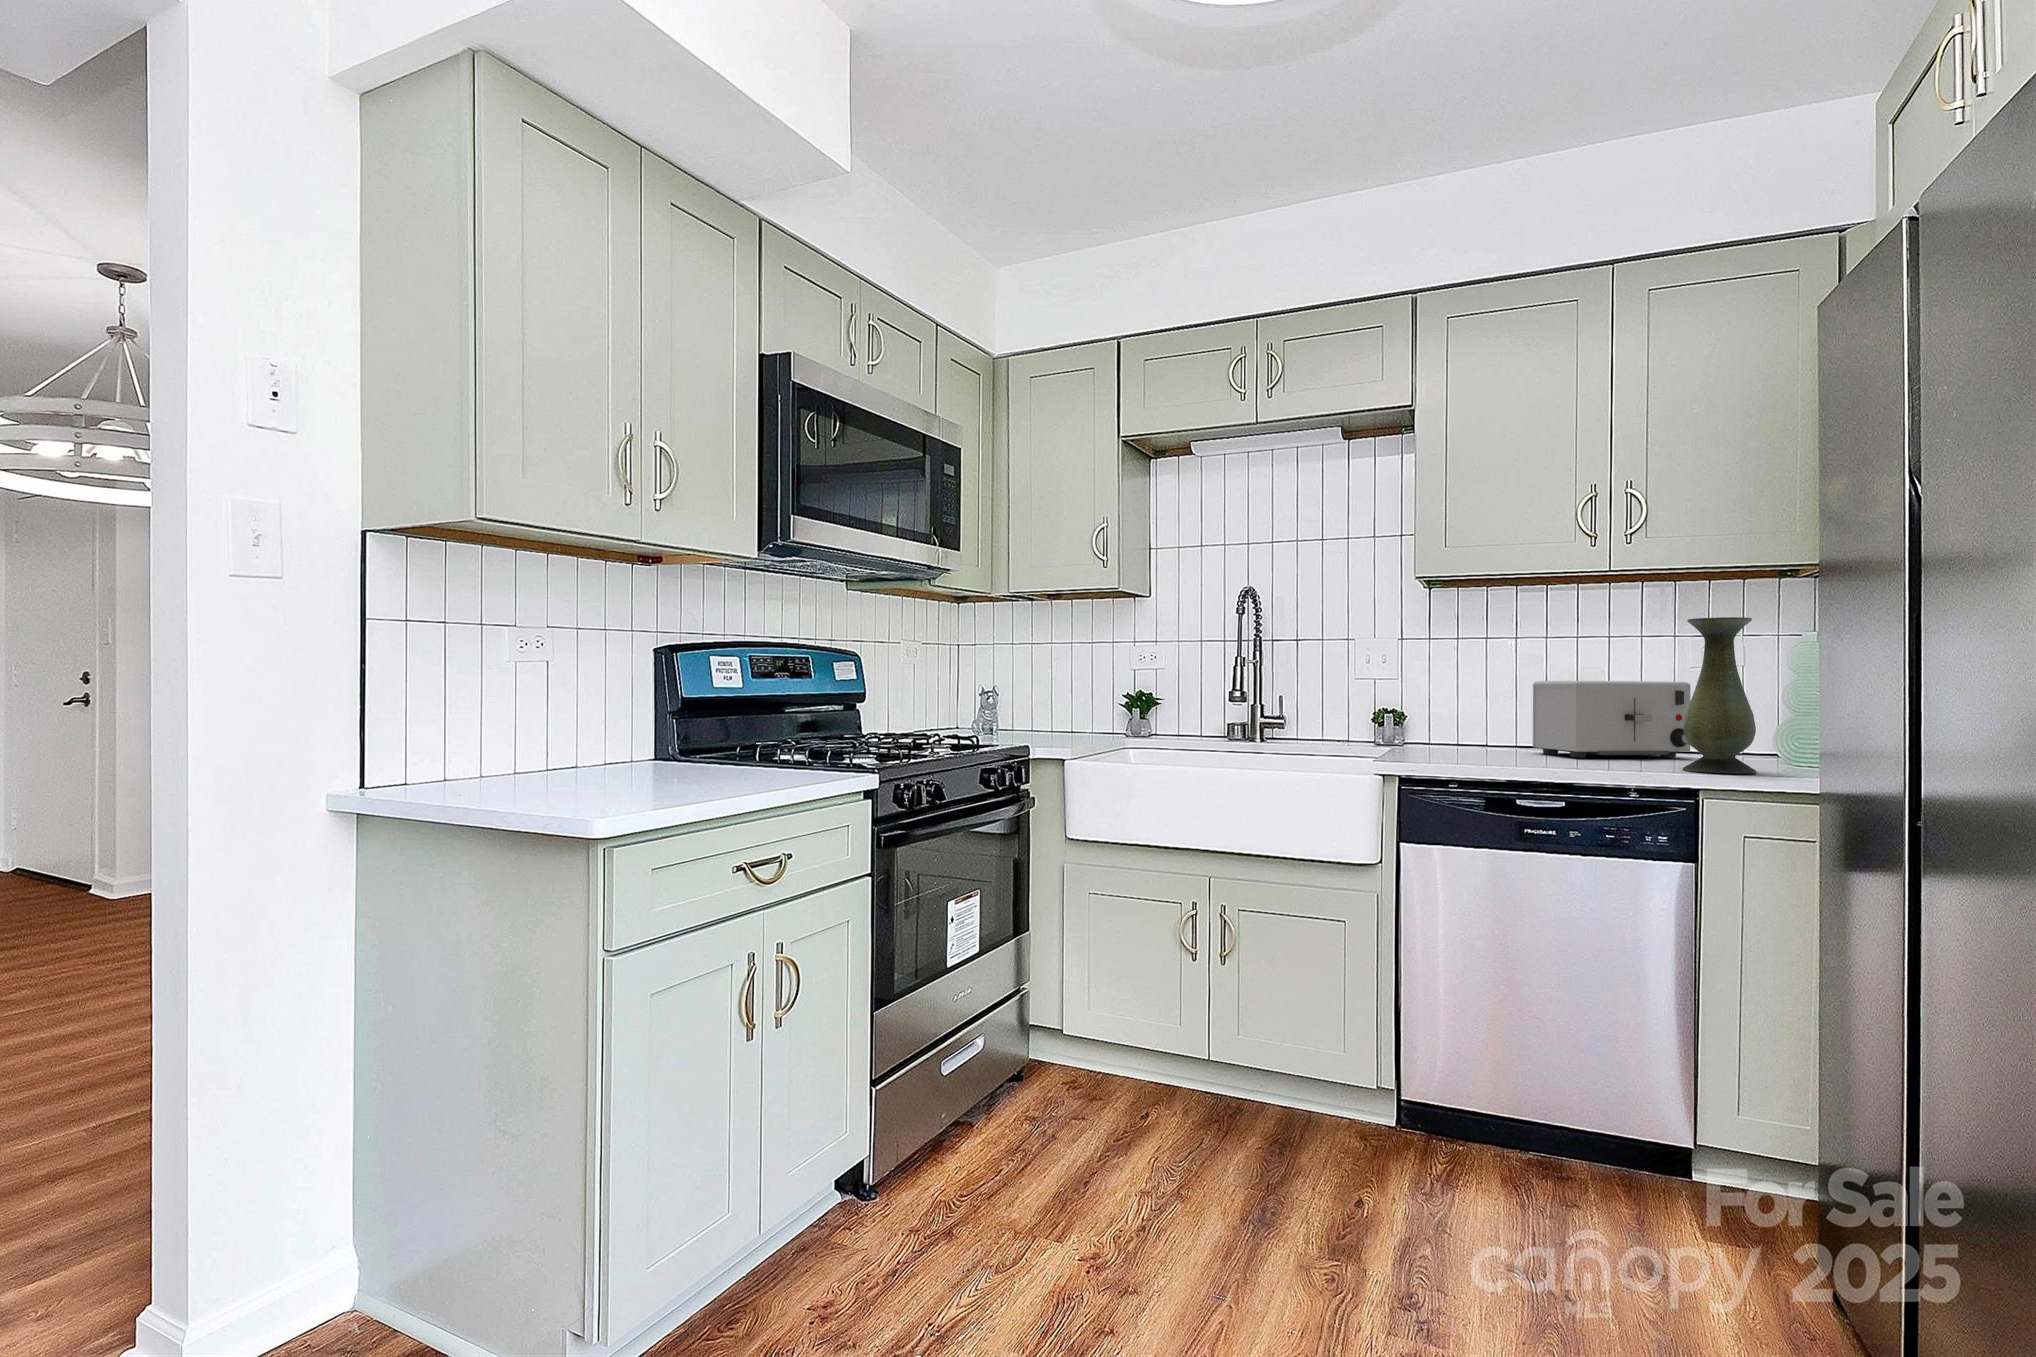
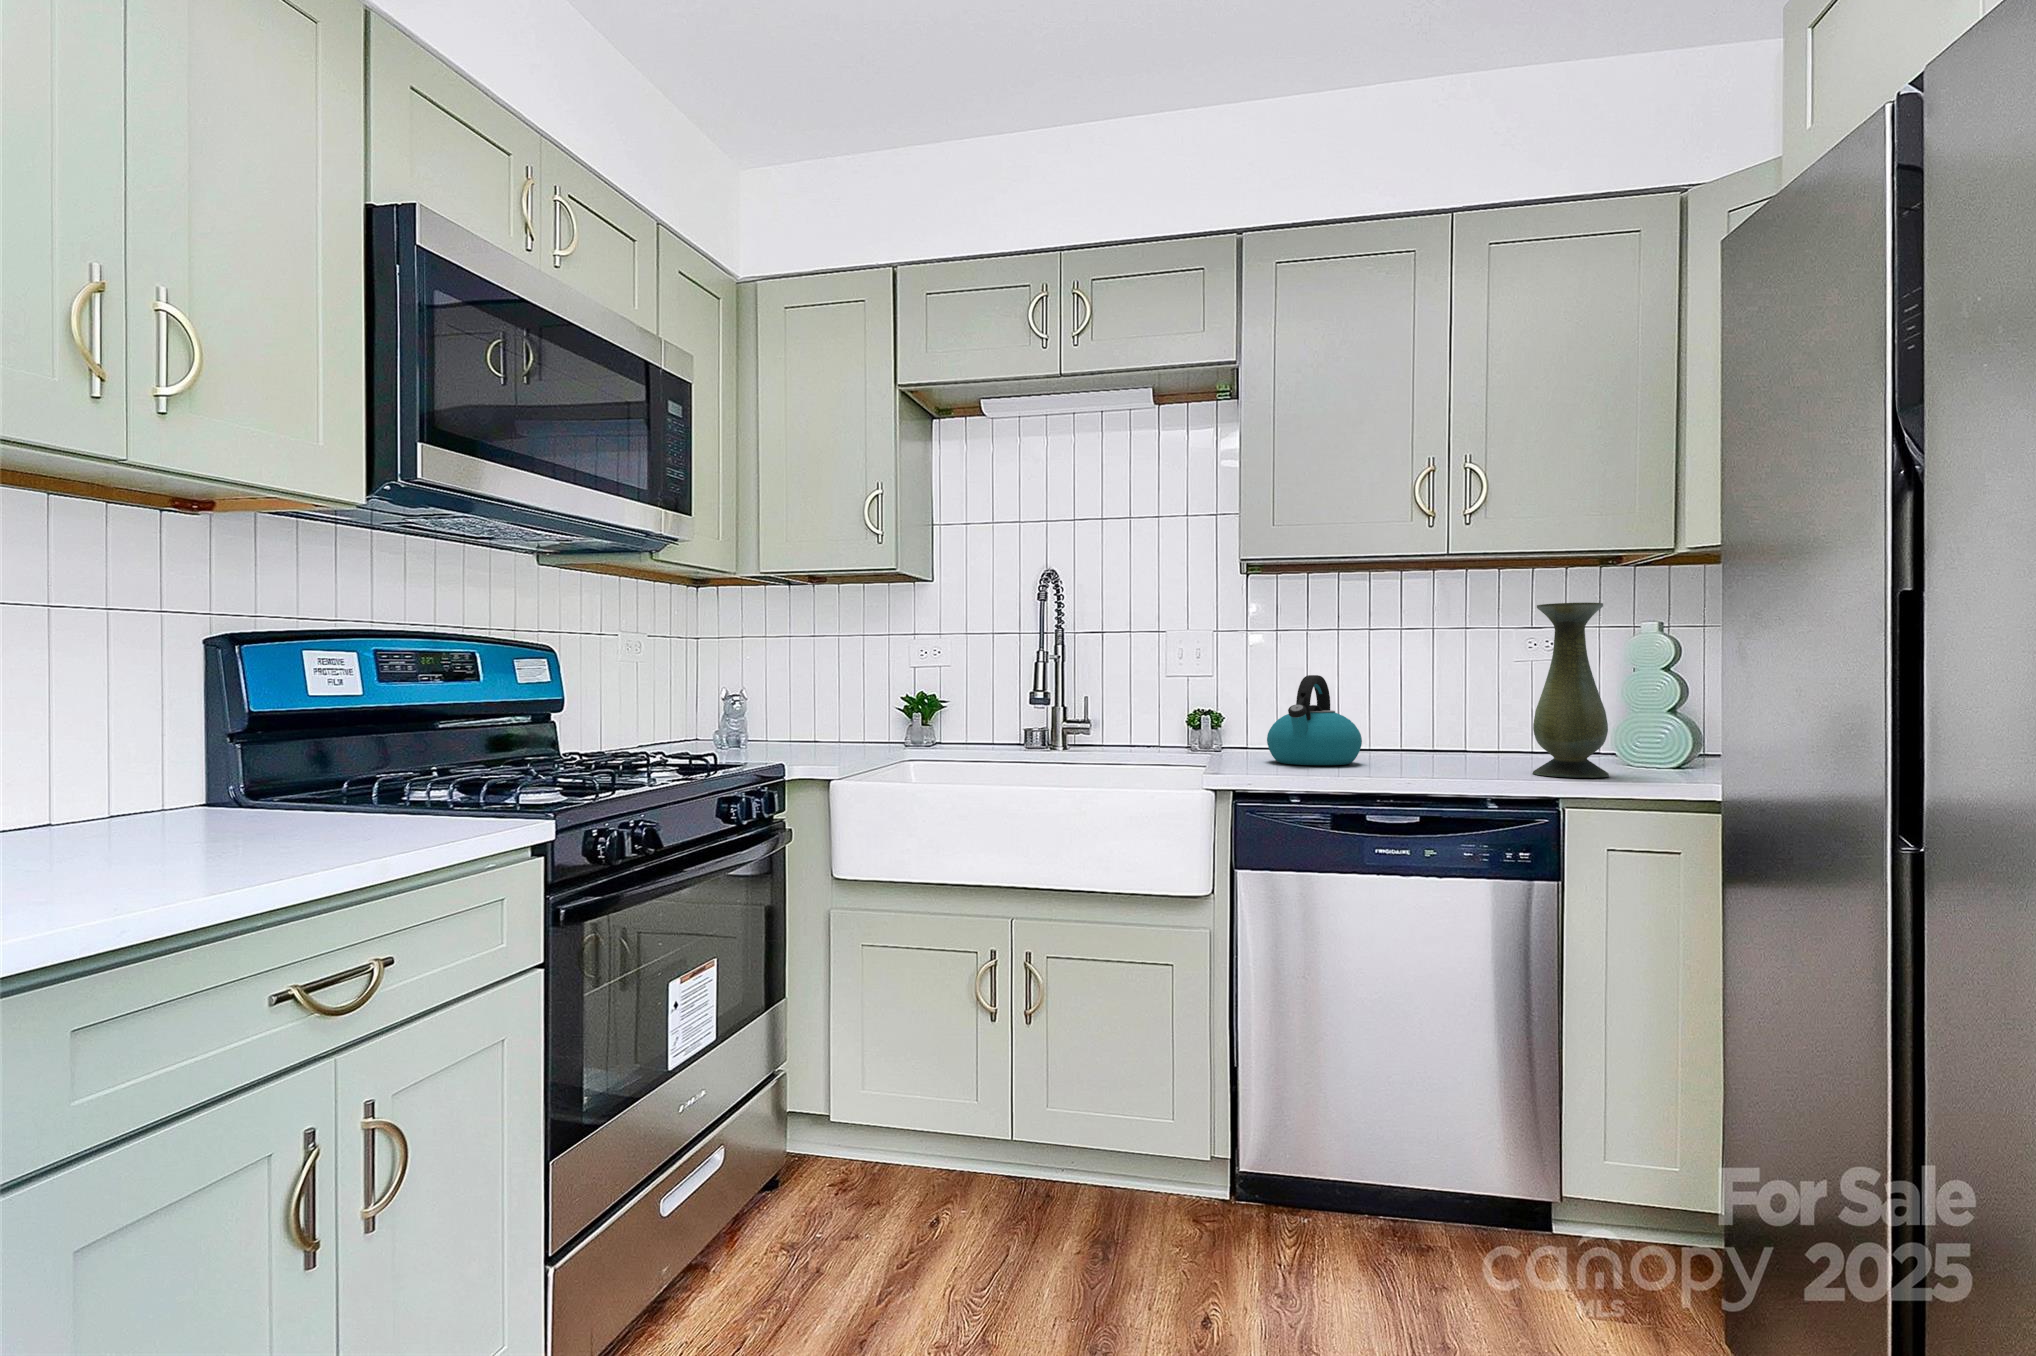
kettle: none [1439,680,1526,759] -> present [1267,675,1362,765]
toaster: present [1533,681,1690,758] -> none [1361,675,1526,761]

